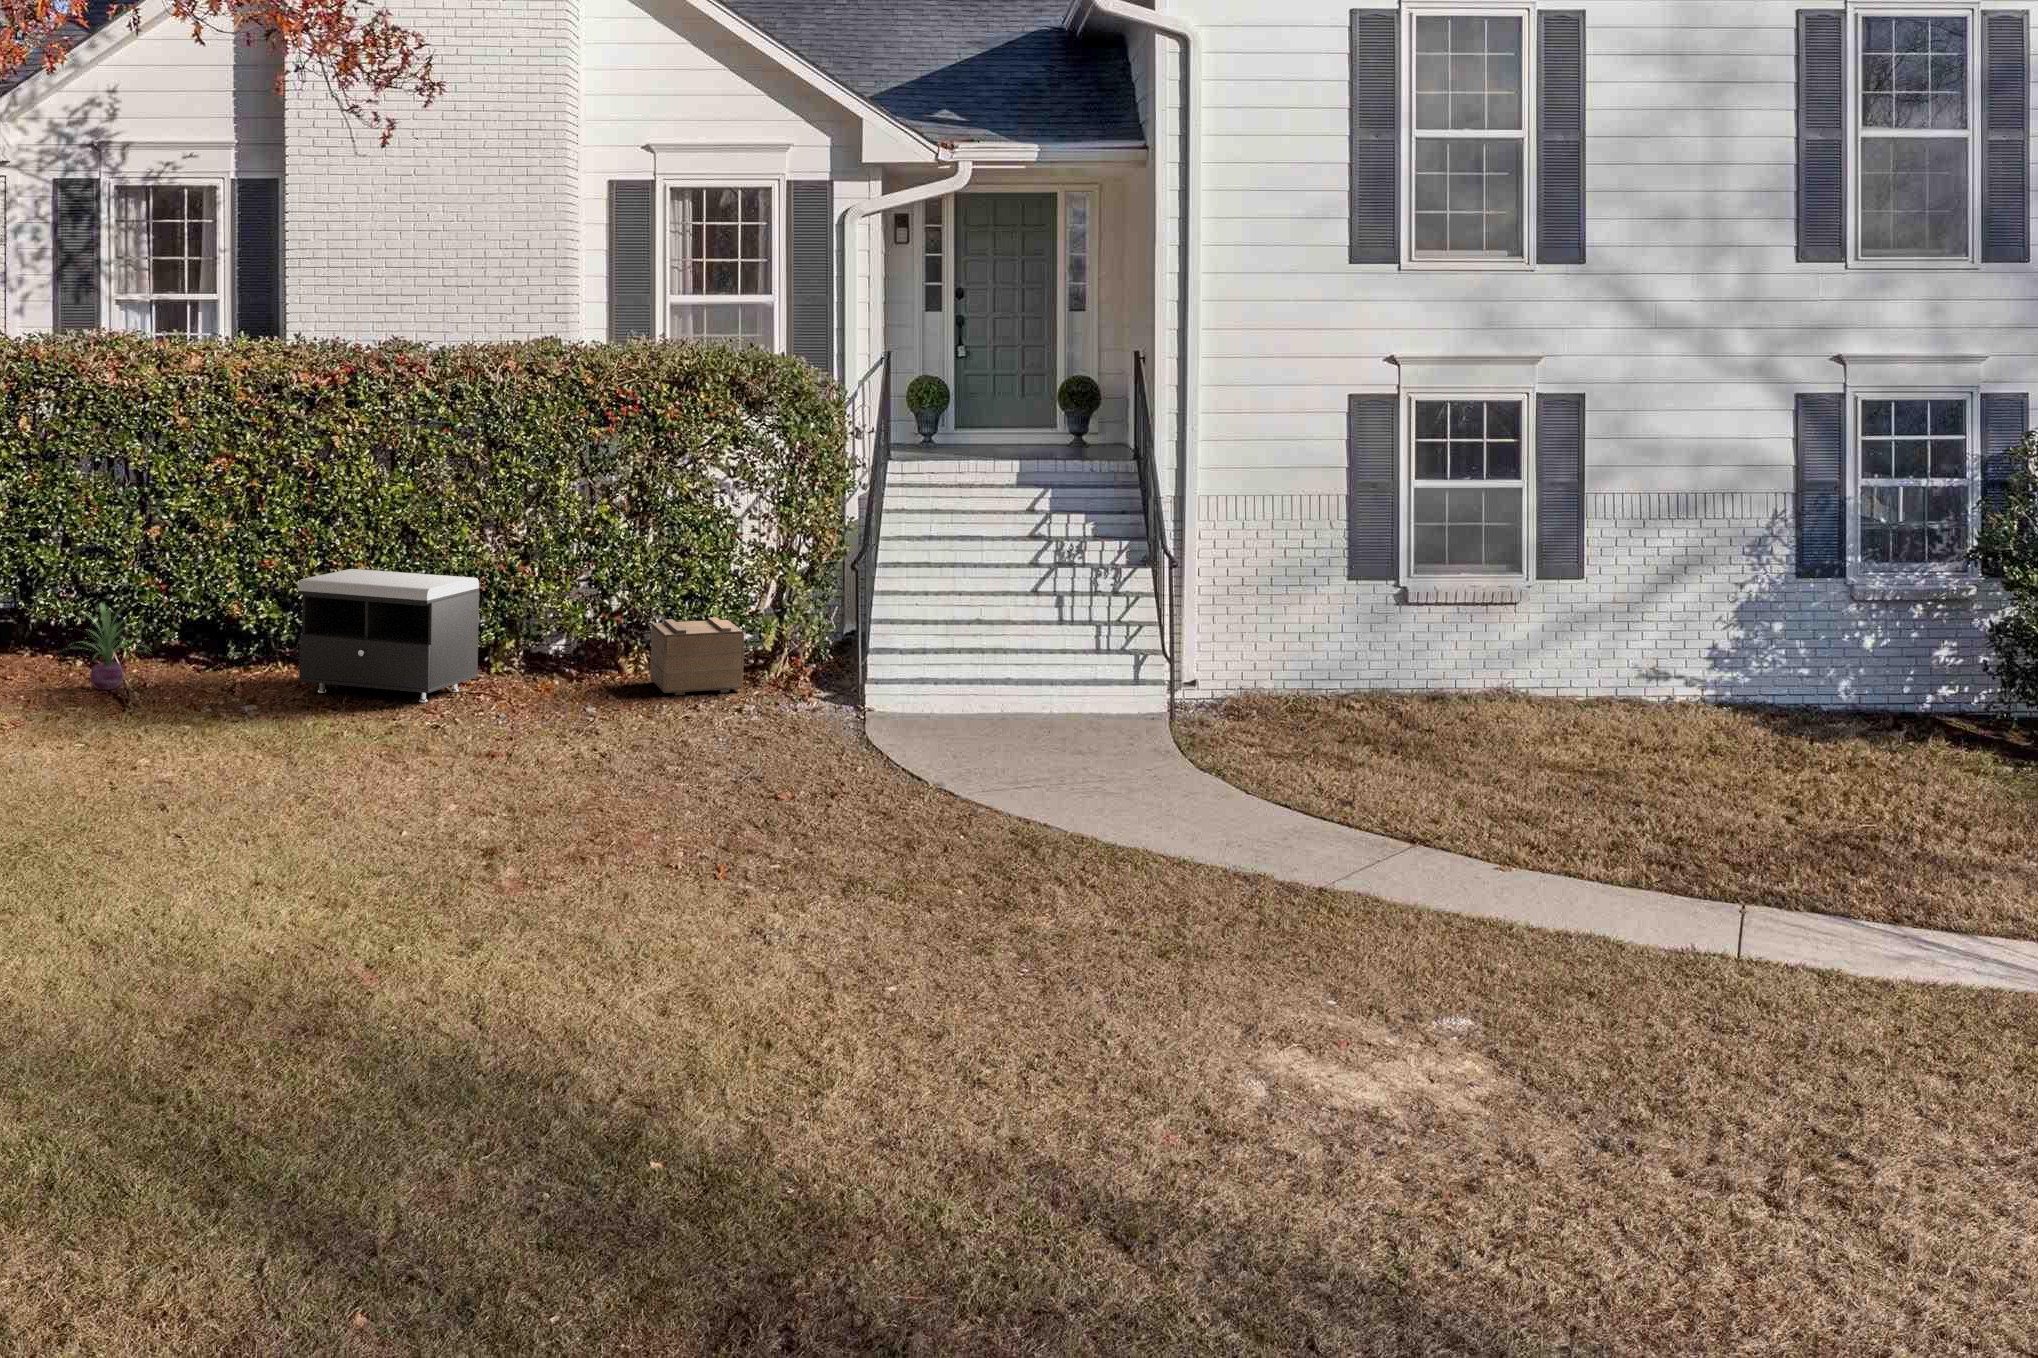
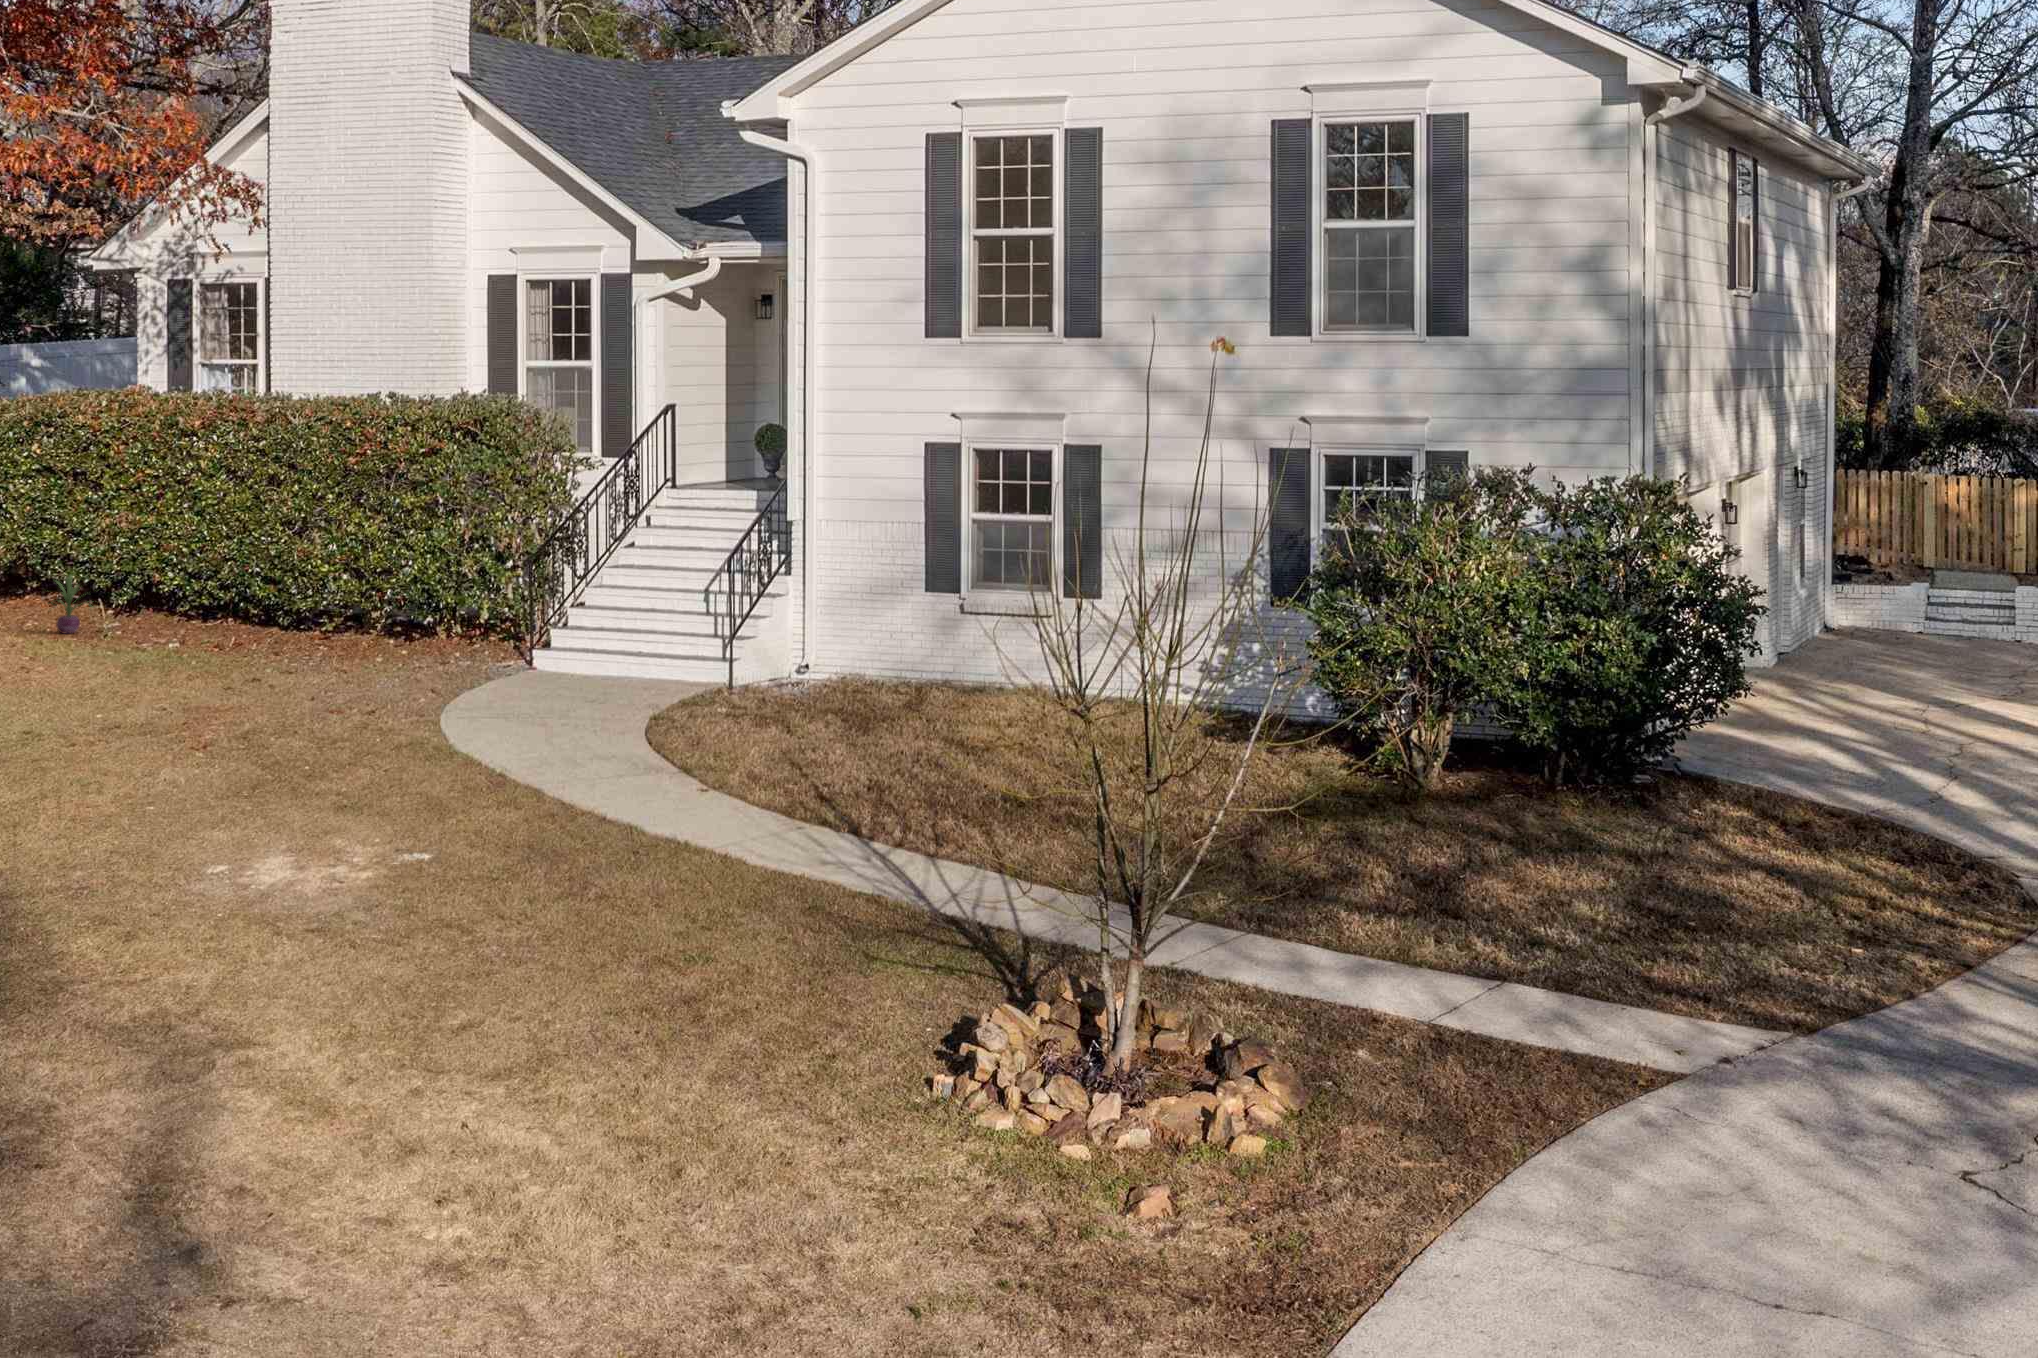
storage bench: present [298,569,479,702] -> none [173,558,291,652]
wooden crate: present [650,617,744,695] -> none [399,604,473,659]

